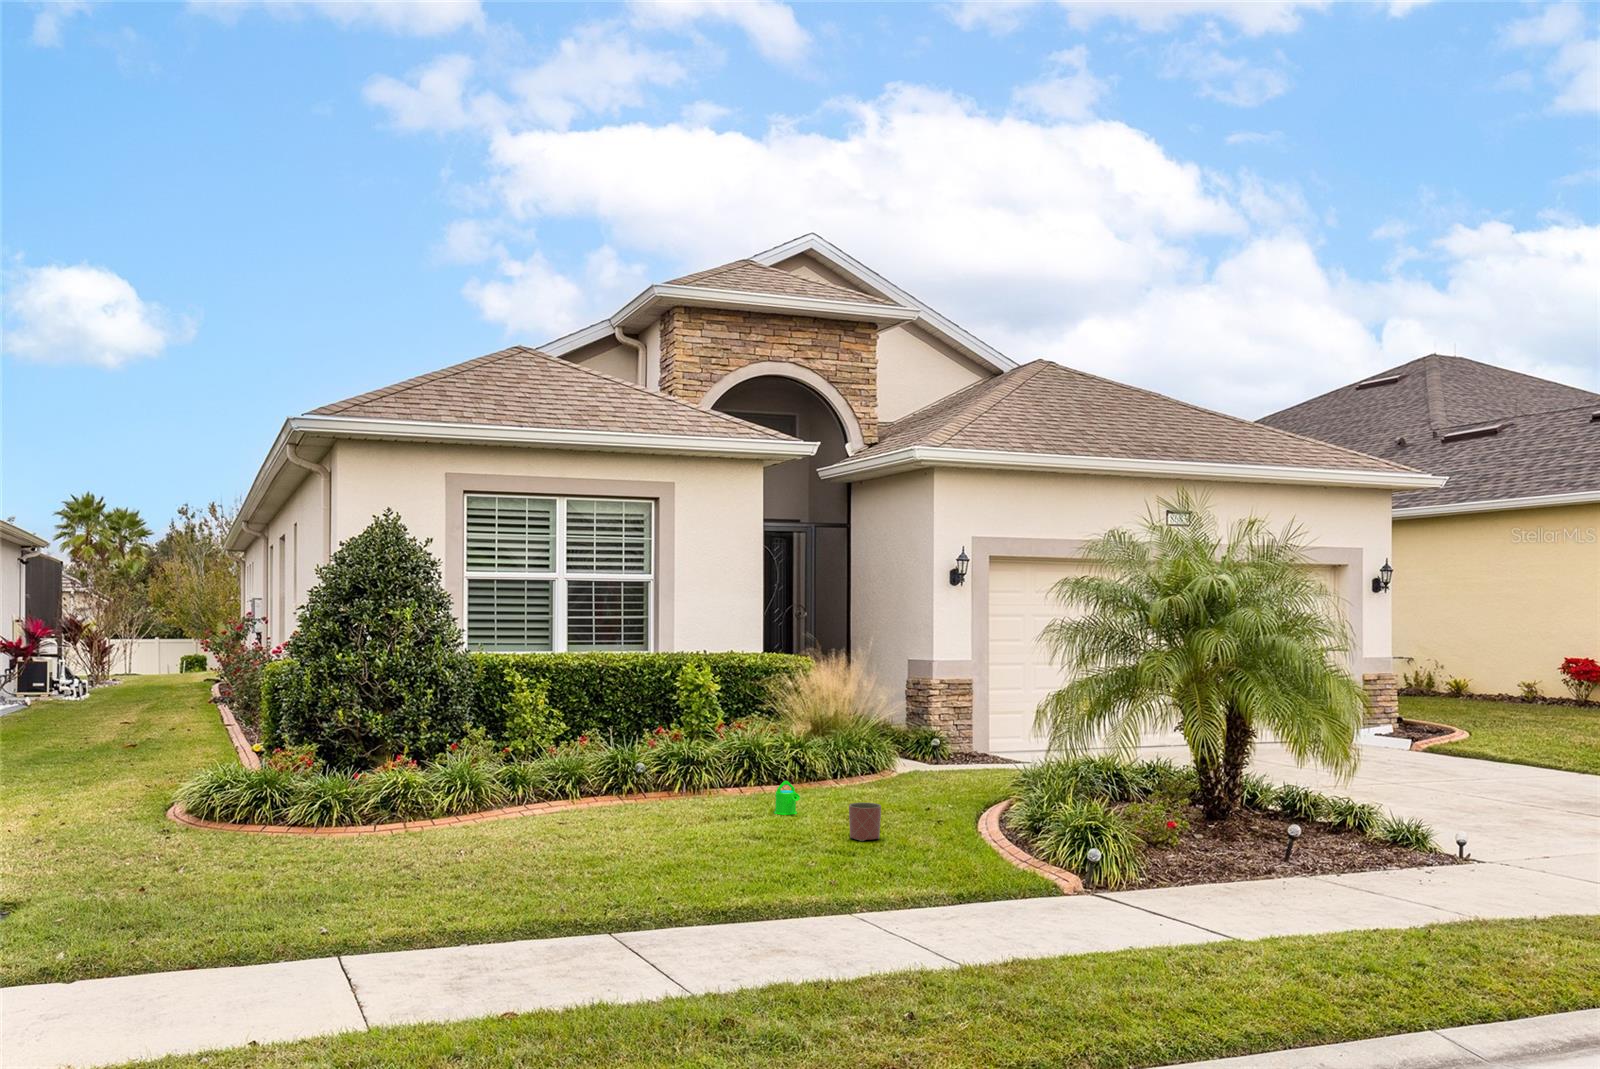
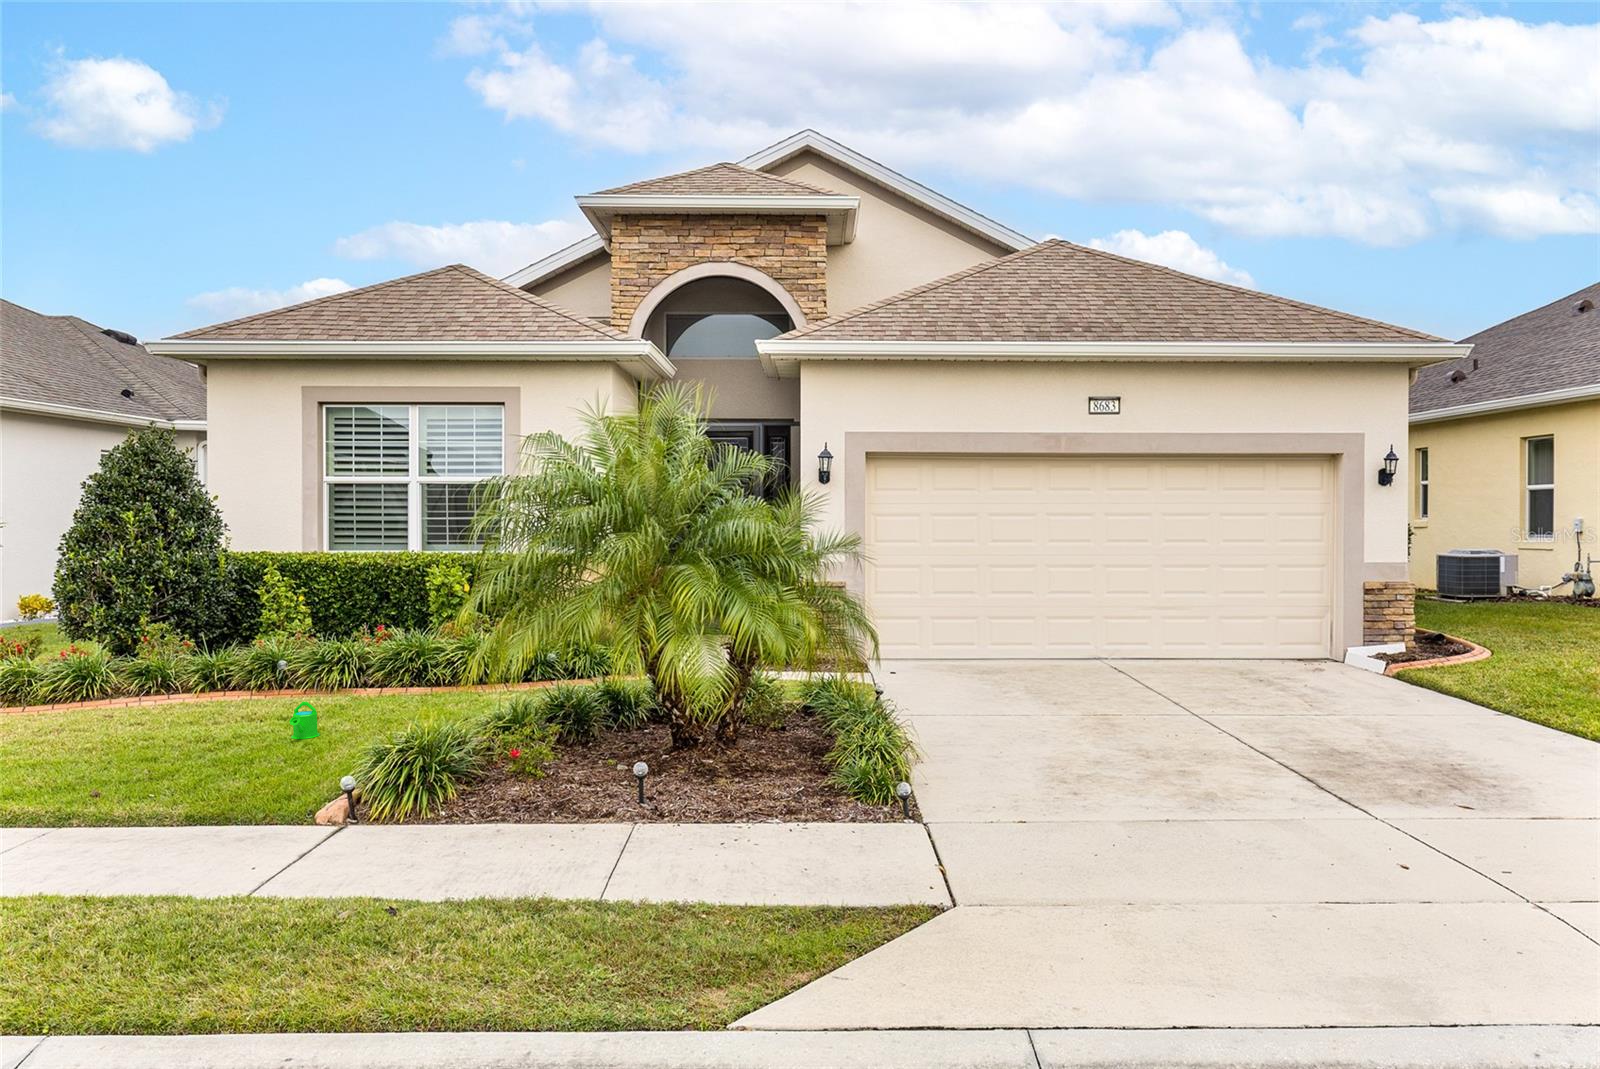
planter: present [849,803,881,841] -> none [210,740,253,787]

